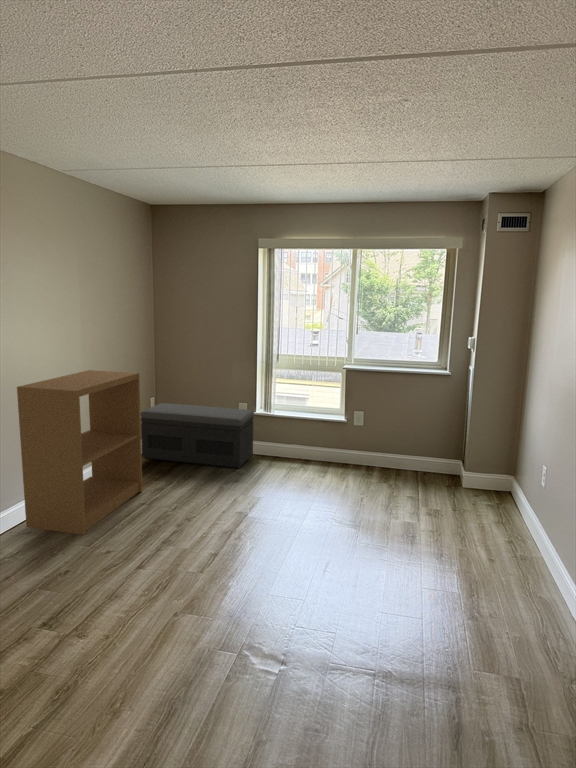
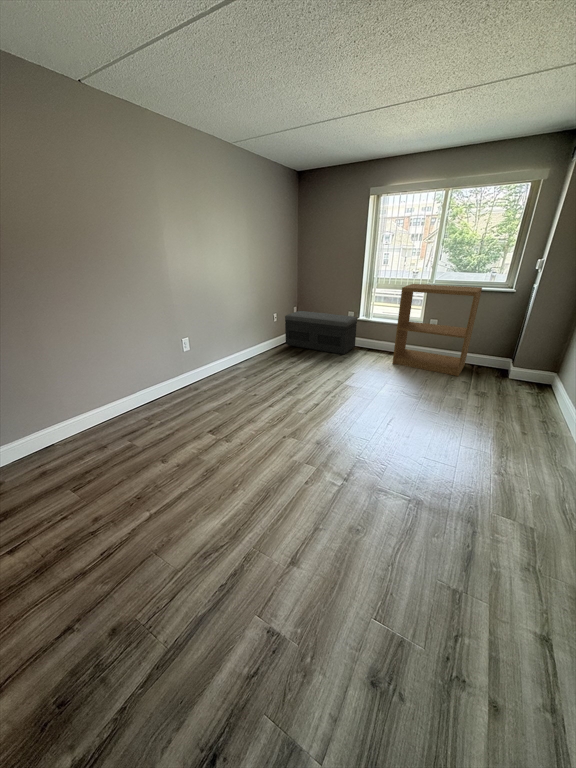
bookshelf: present [17,370,142,535] -> present [393,284,482,376]

